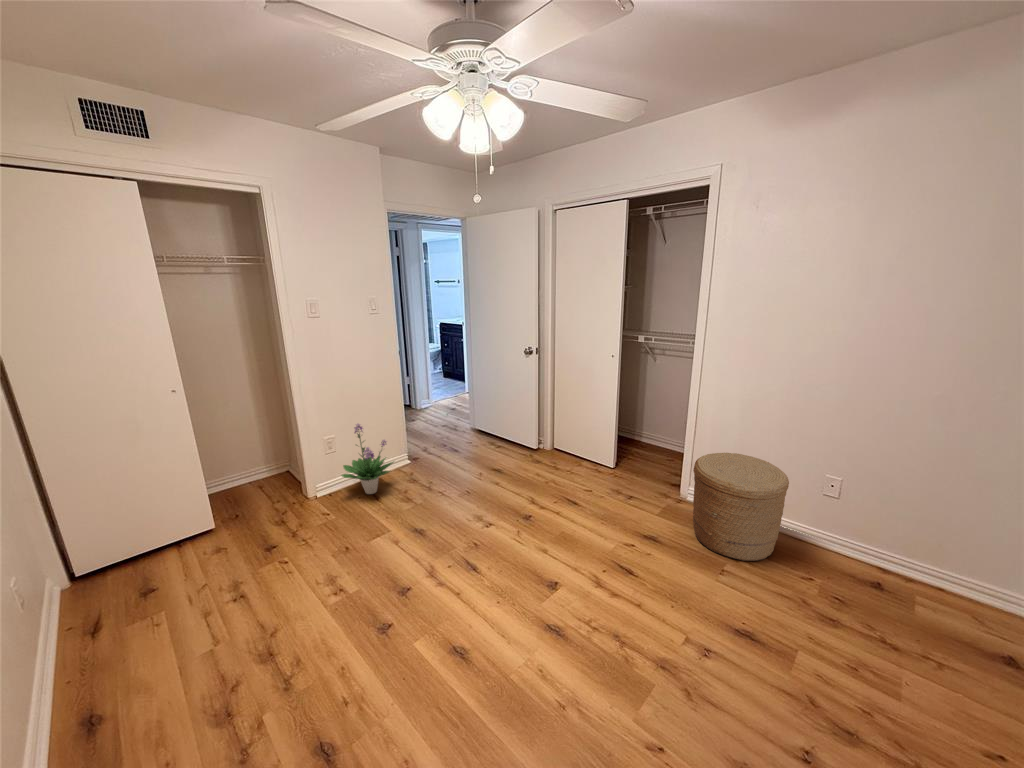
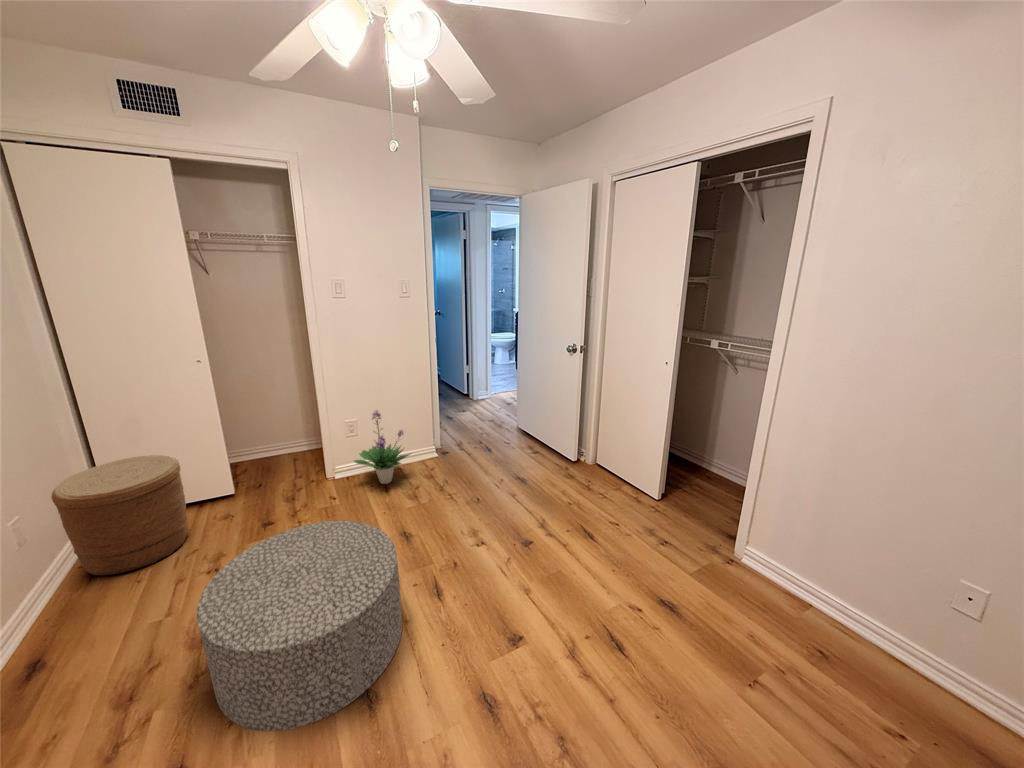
woven basket: present [693,453,789,561] -> present [51,455,188,575]
ottoman: none [291,519,462,701] -> present [196,521,402,731]

